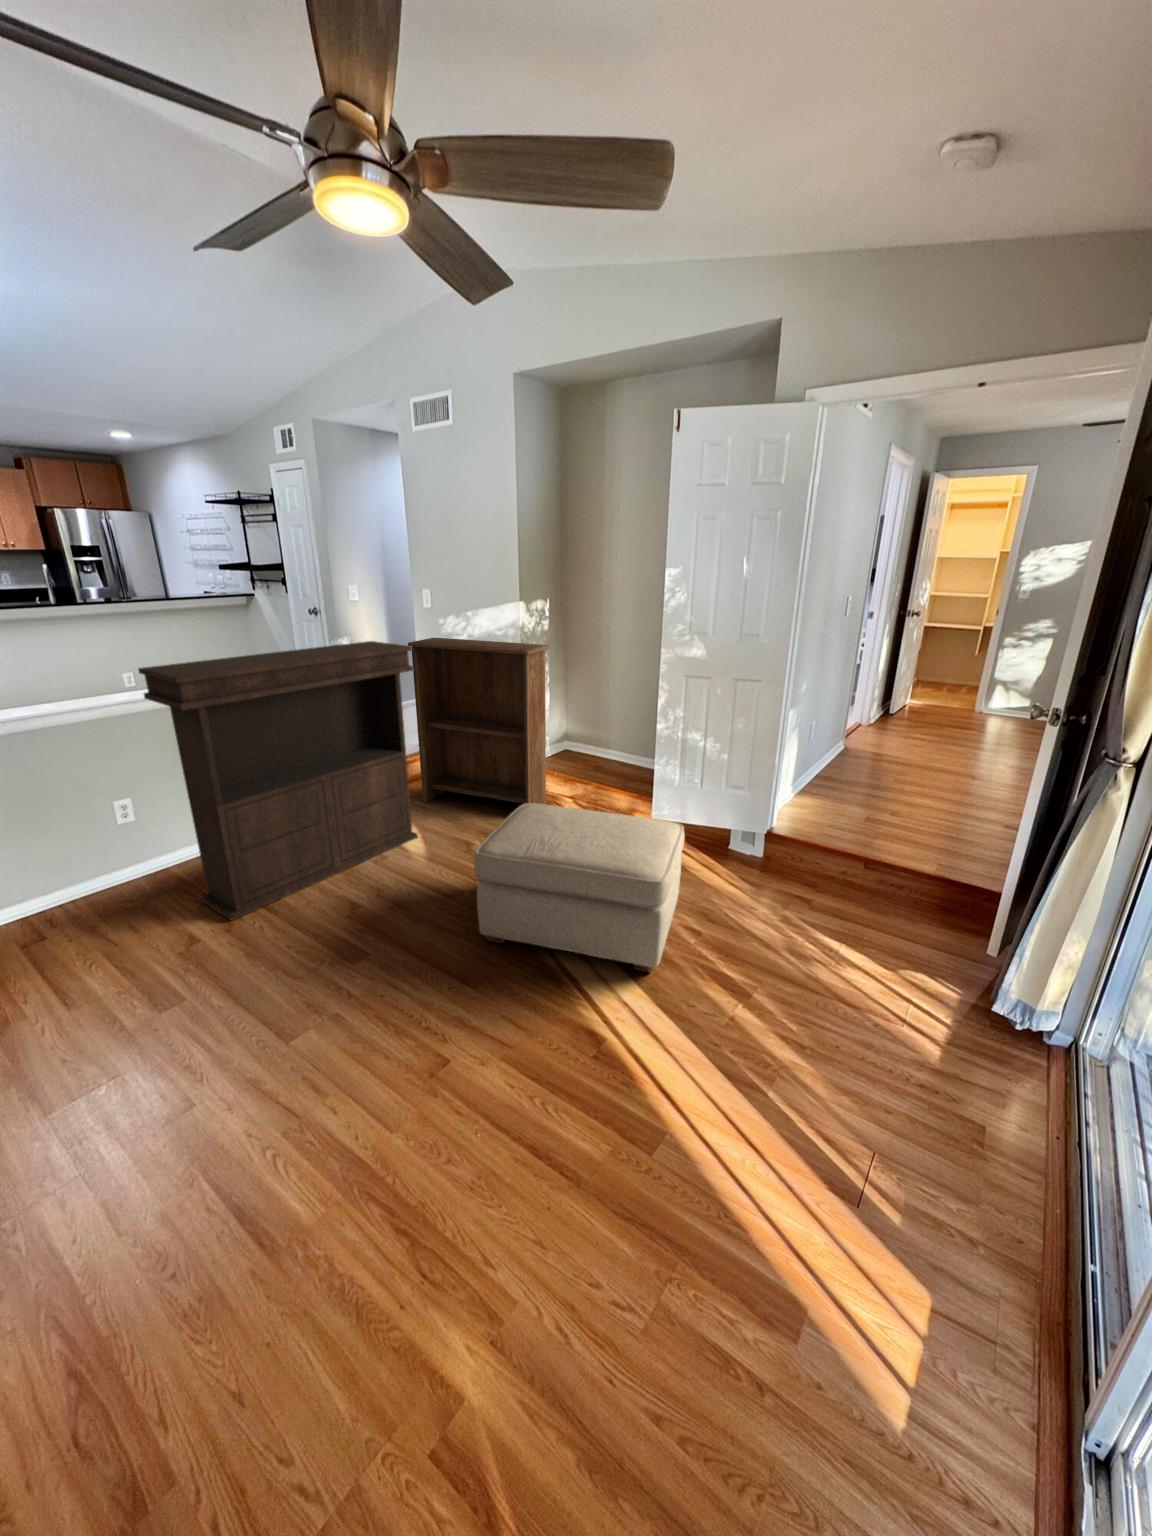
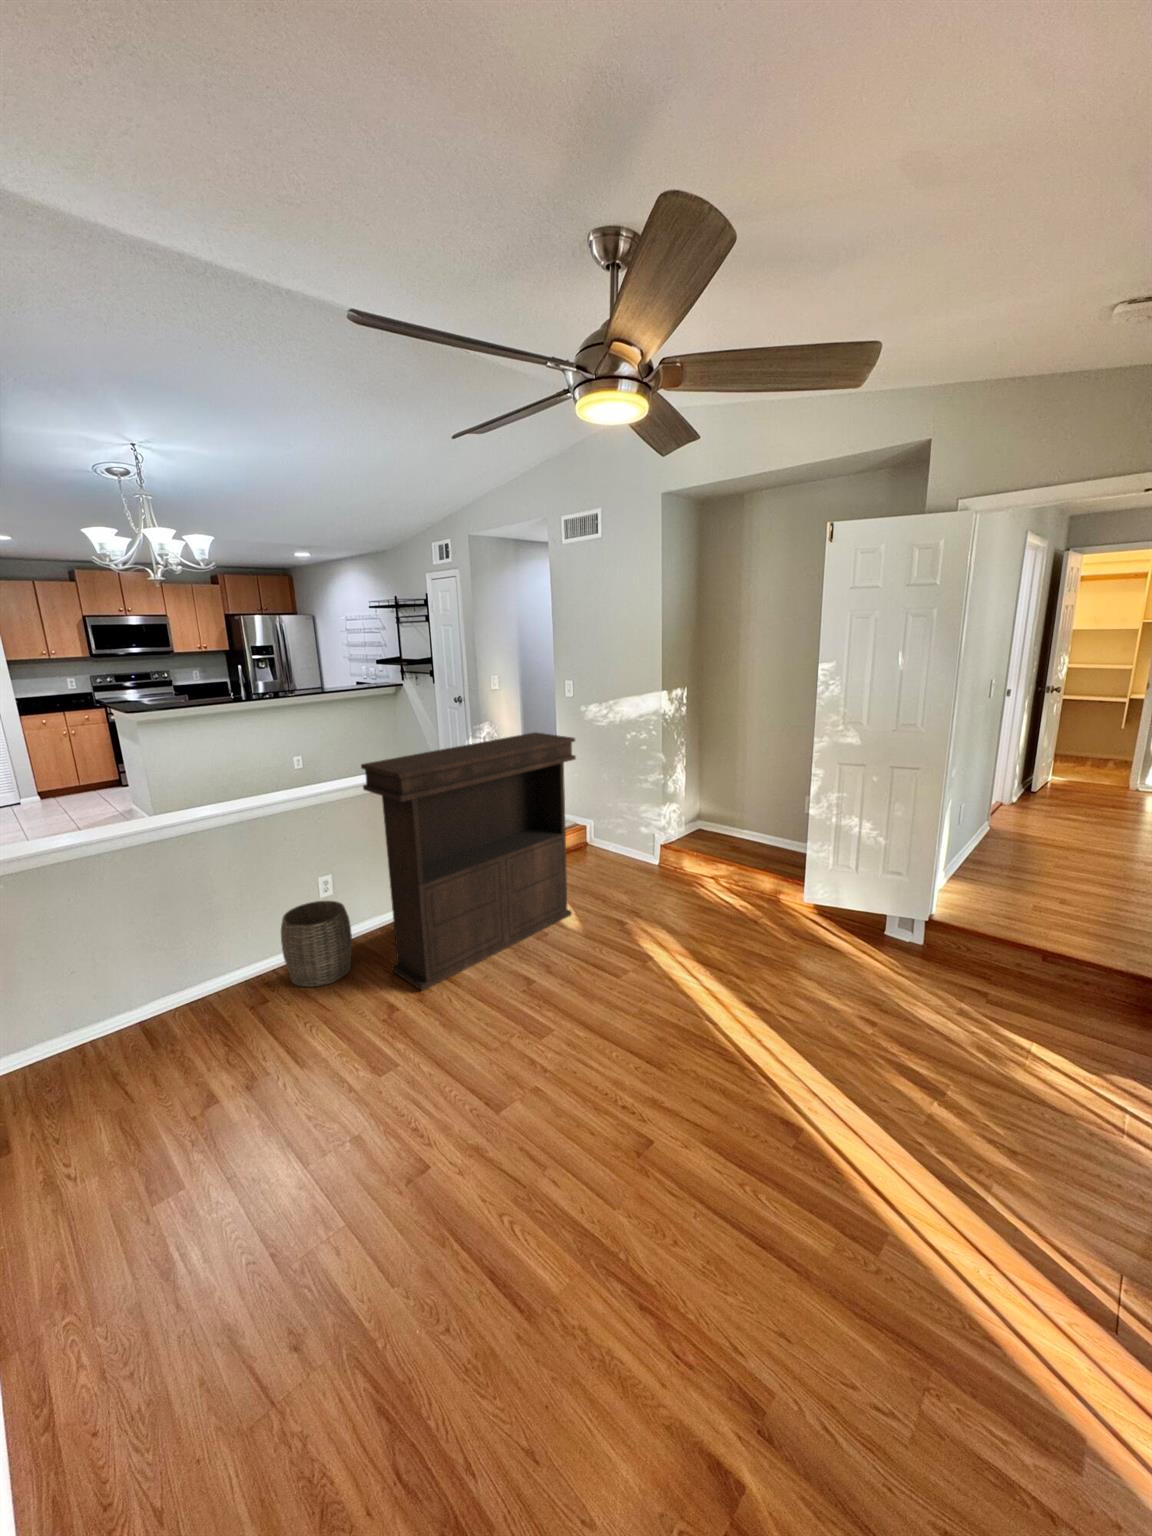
bookshelf: present [408,638,549,805] -> none [562,726,694,899]
ottoman: present [474,803,684,972] -> none [654,887,855,1063]
woven basket: none [59,827,156,922] -> present [281,901,352,987]

